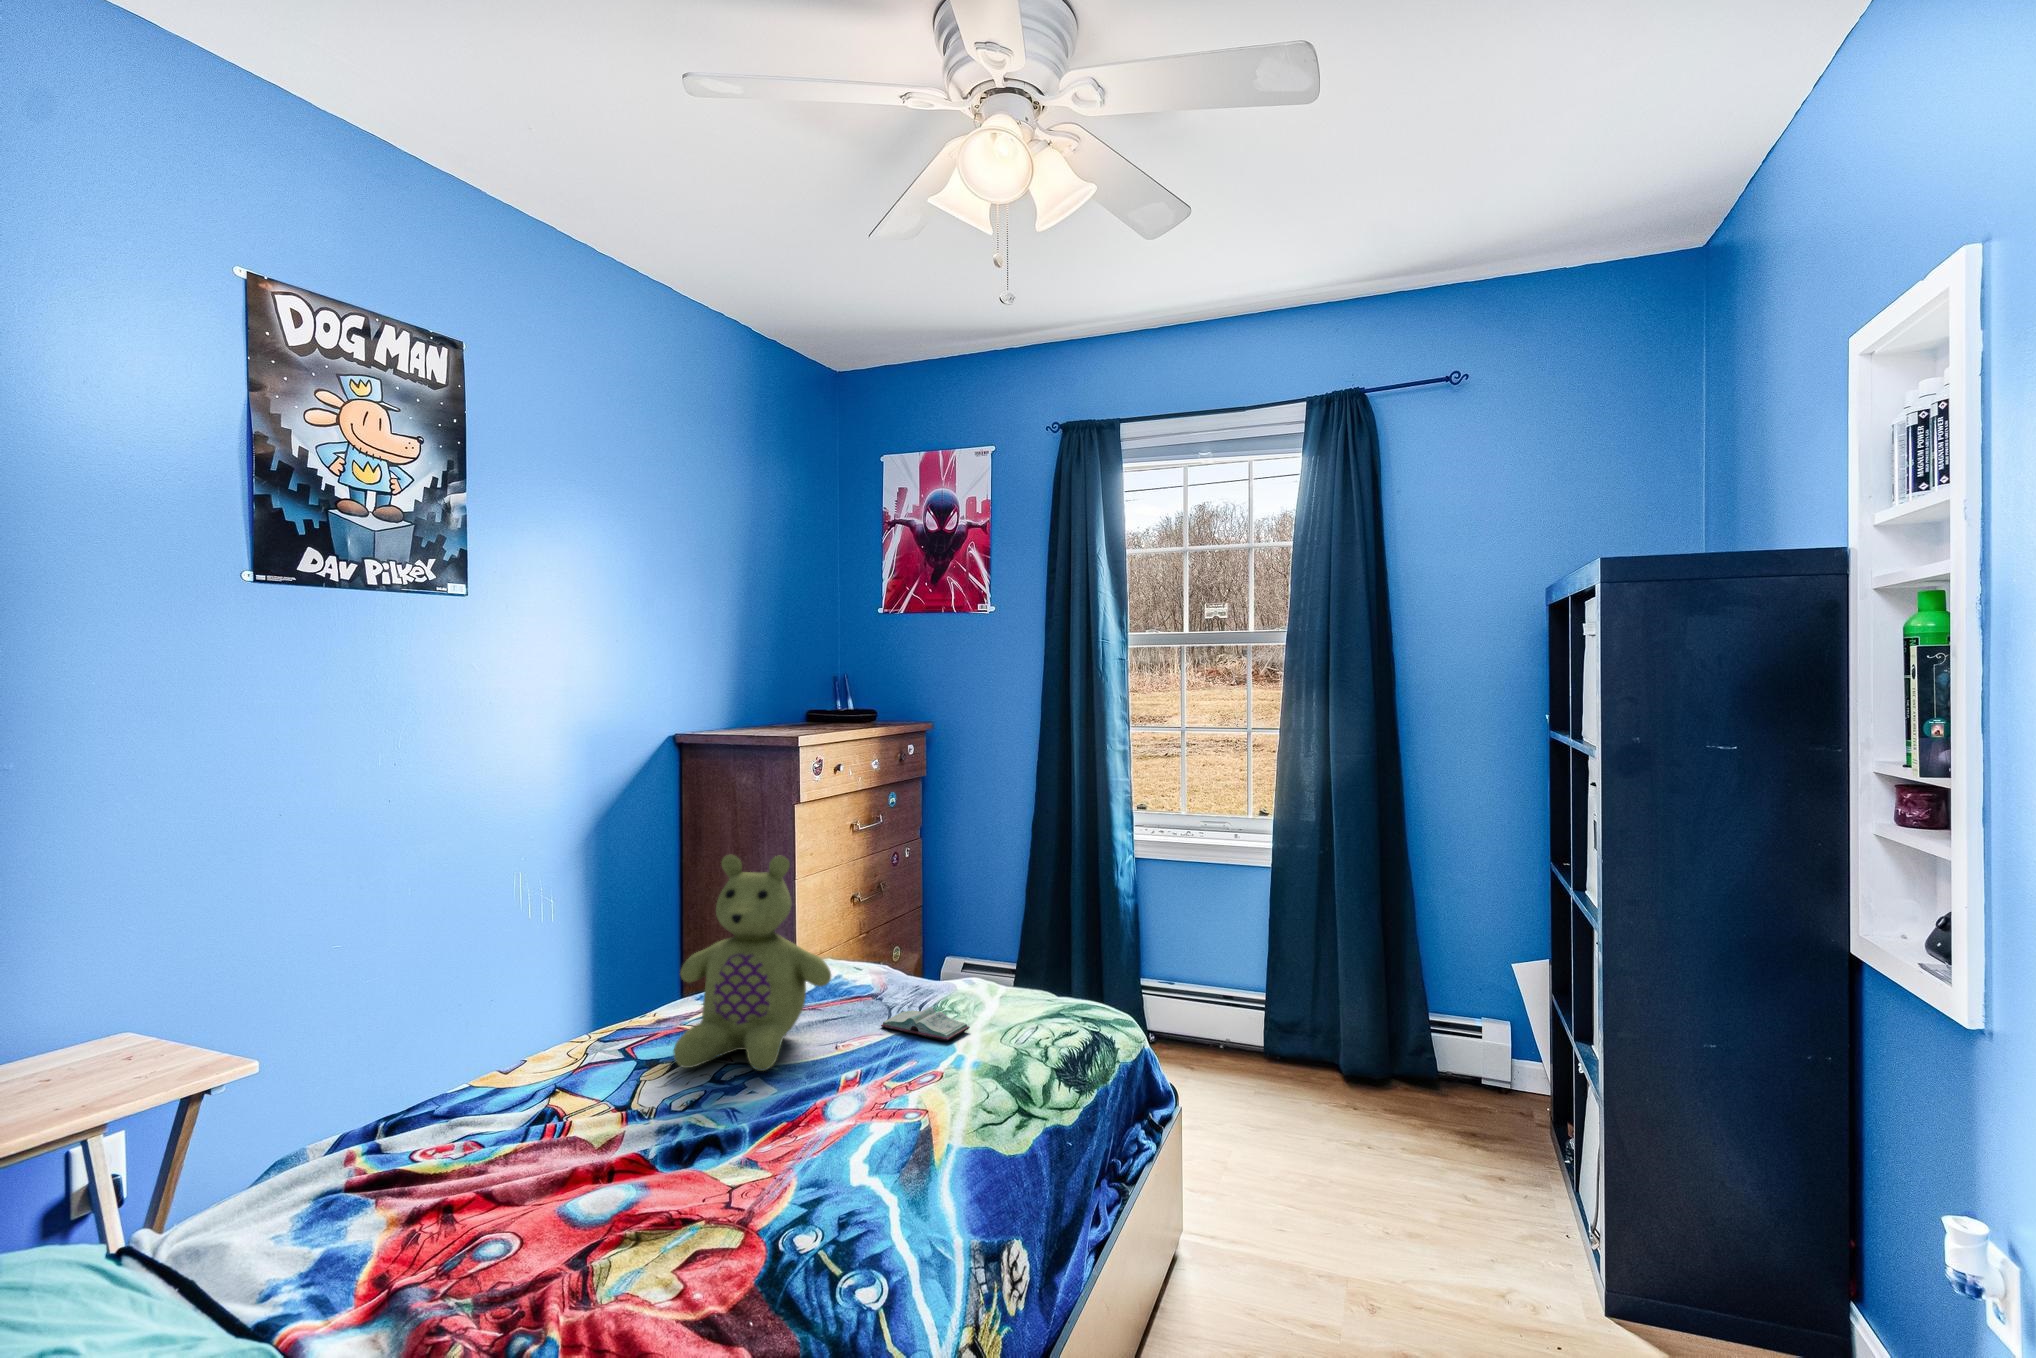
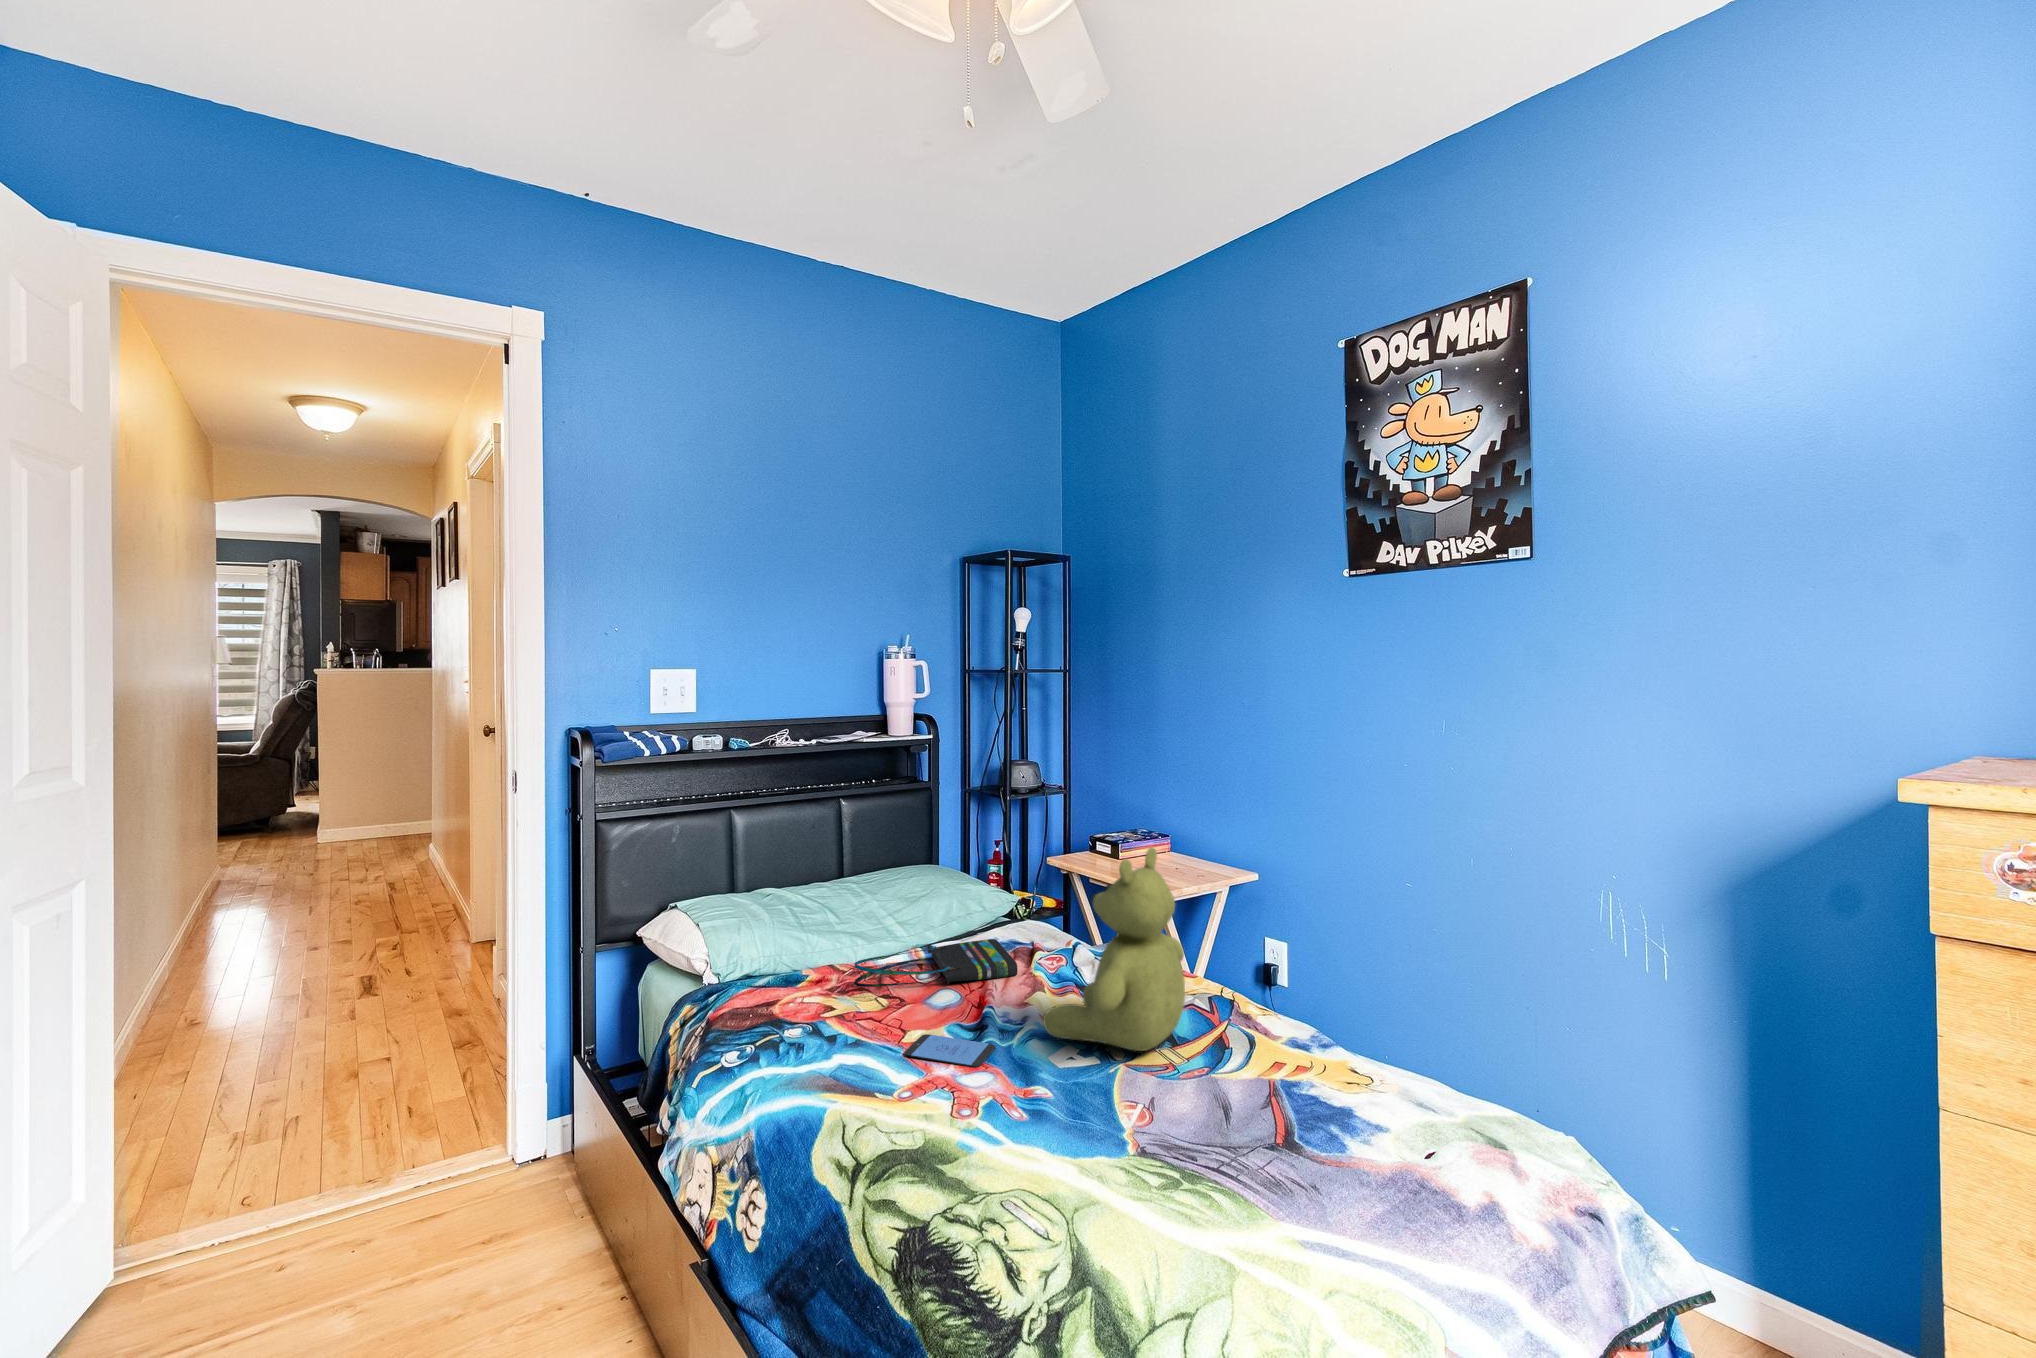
book: present [881,1007,970,1041] -> none [1035,1106,1153,1162]
smartphone: none [790,1090,846,1135] -> present [905,1034,995,1067]
tote bag: none [438,1122,638,1252] -> present [855,939,1017,987]

